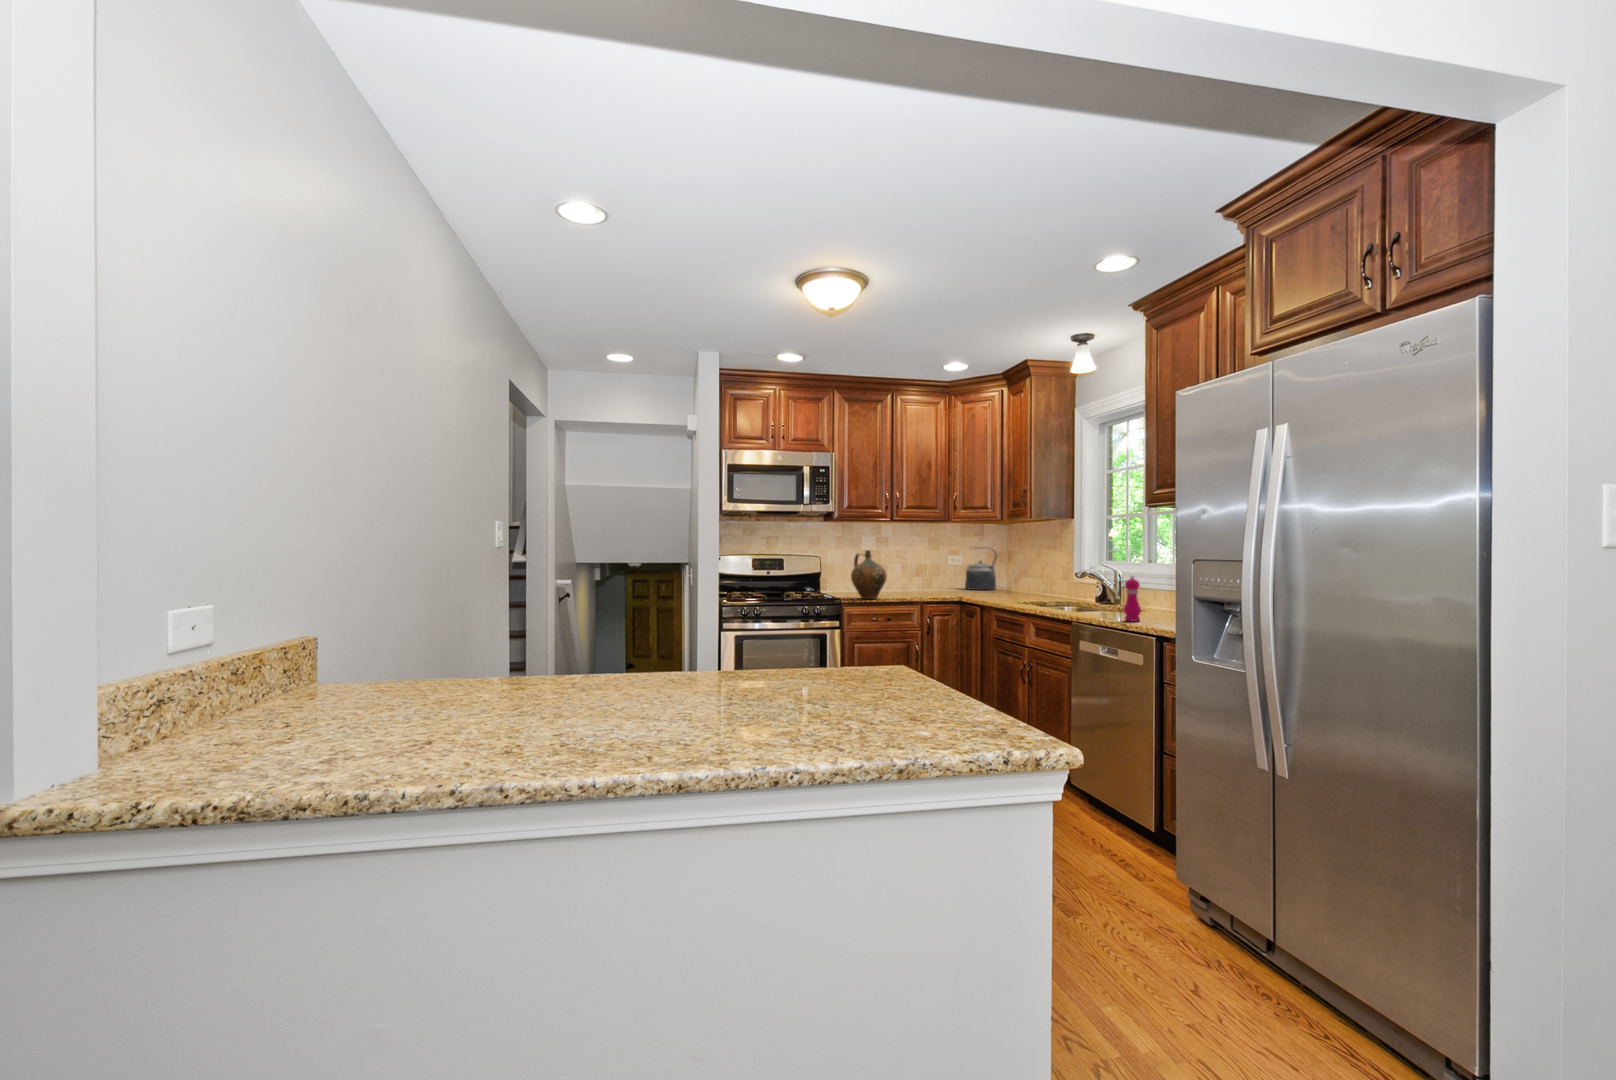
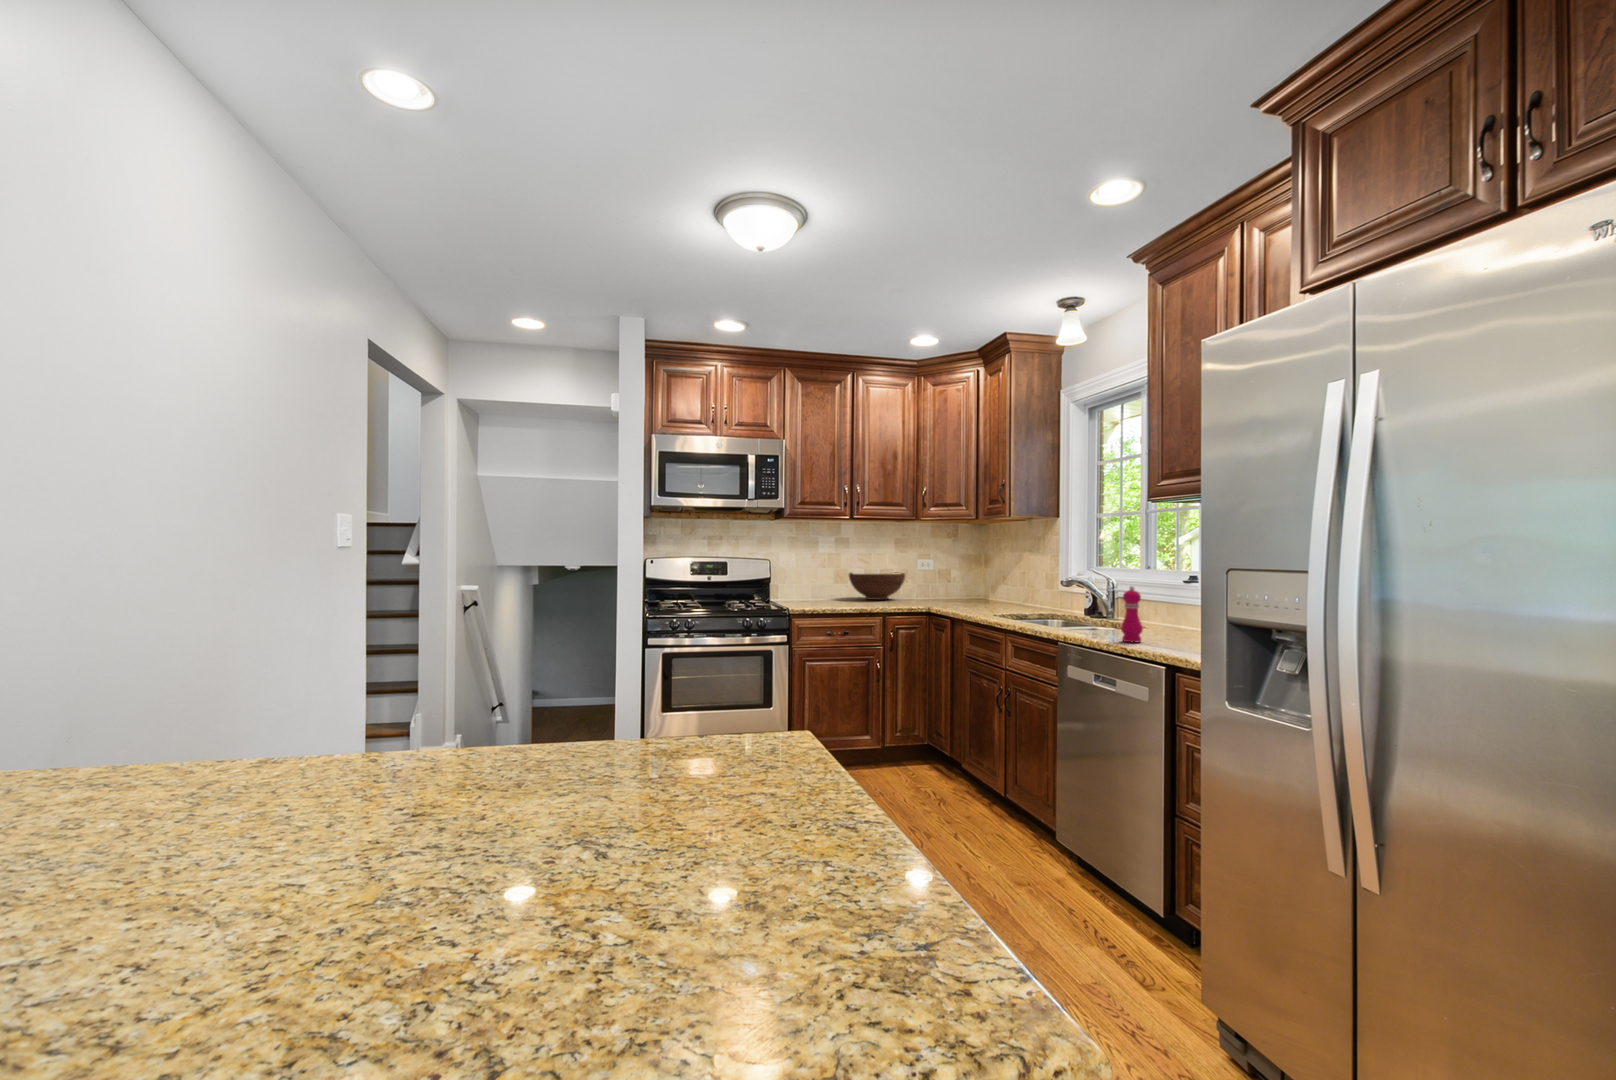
kettle: present [965,549,997,590] -> none [930,550,972,599]
ceramic jug: present [851,550,886,599] -> none [802,553,843,610]
fruit bowl: none [888,567,938,591] -> present [849,572,905,600]

